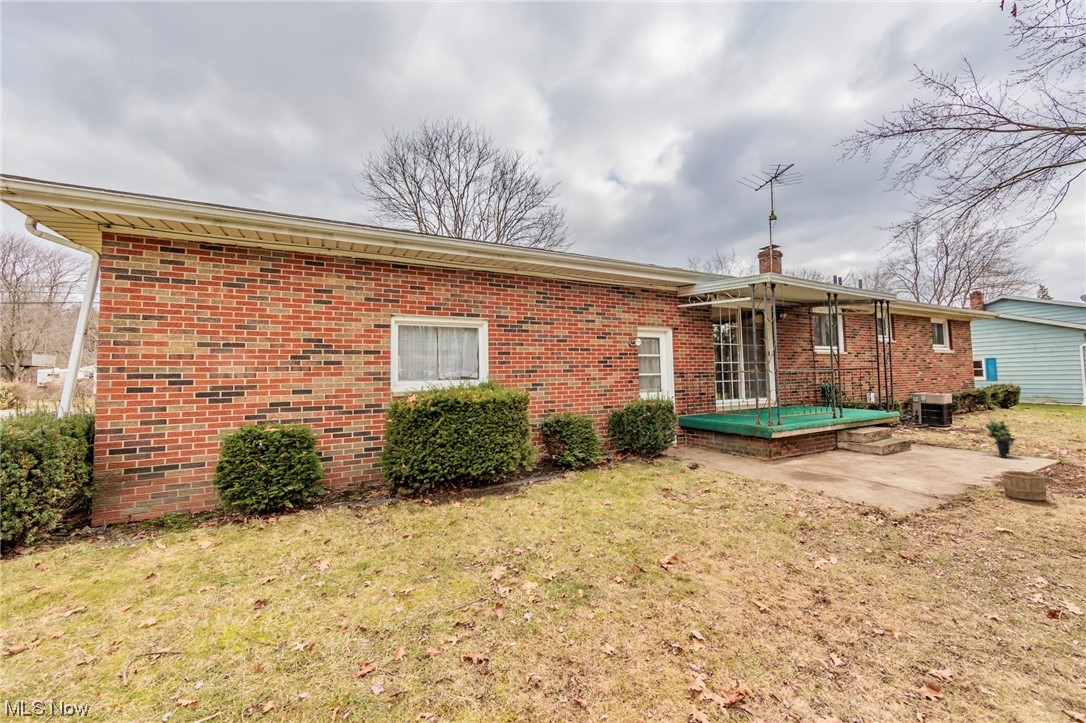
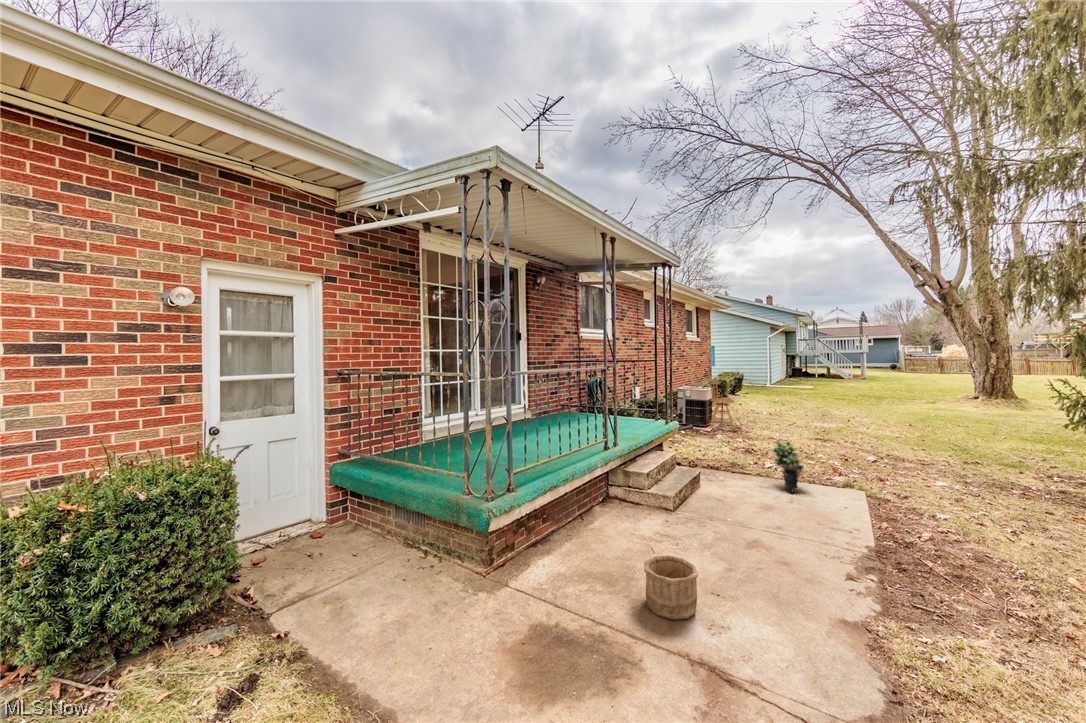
chair: none [951,387,984,429] -> present [709,382,734,430]
wooden bucket: present [1001,471,1046,501] -> present [644,556,698,620]

